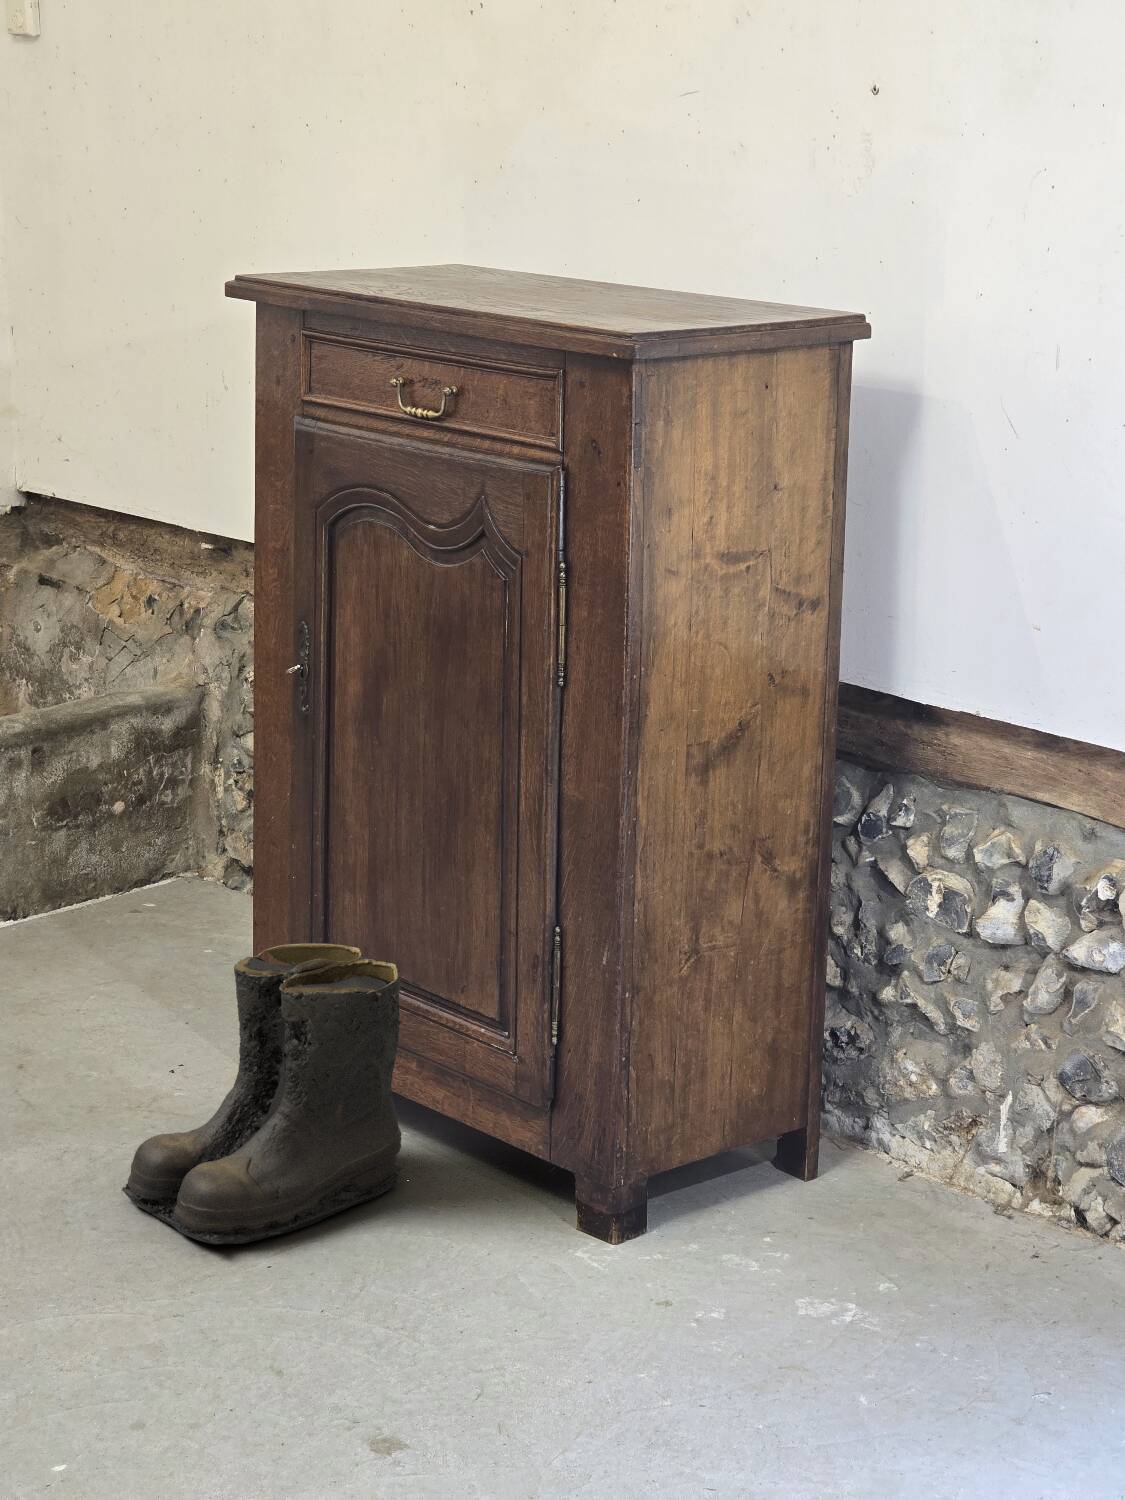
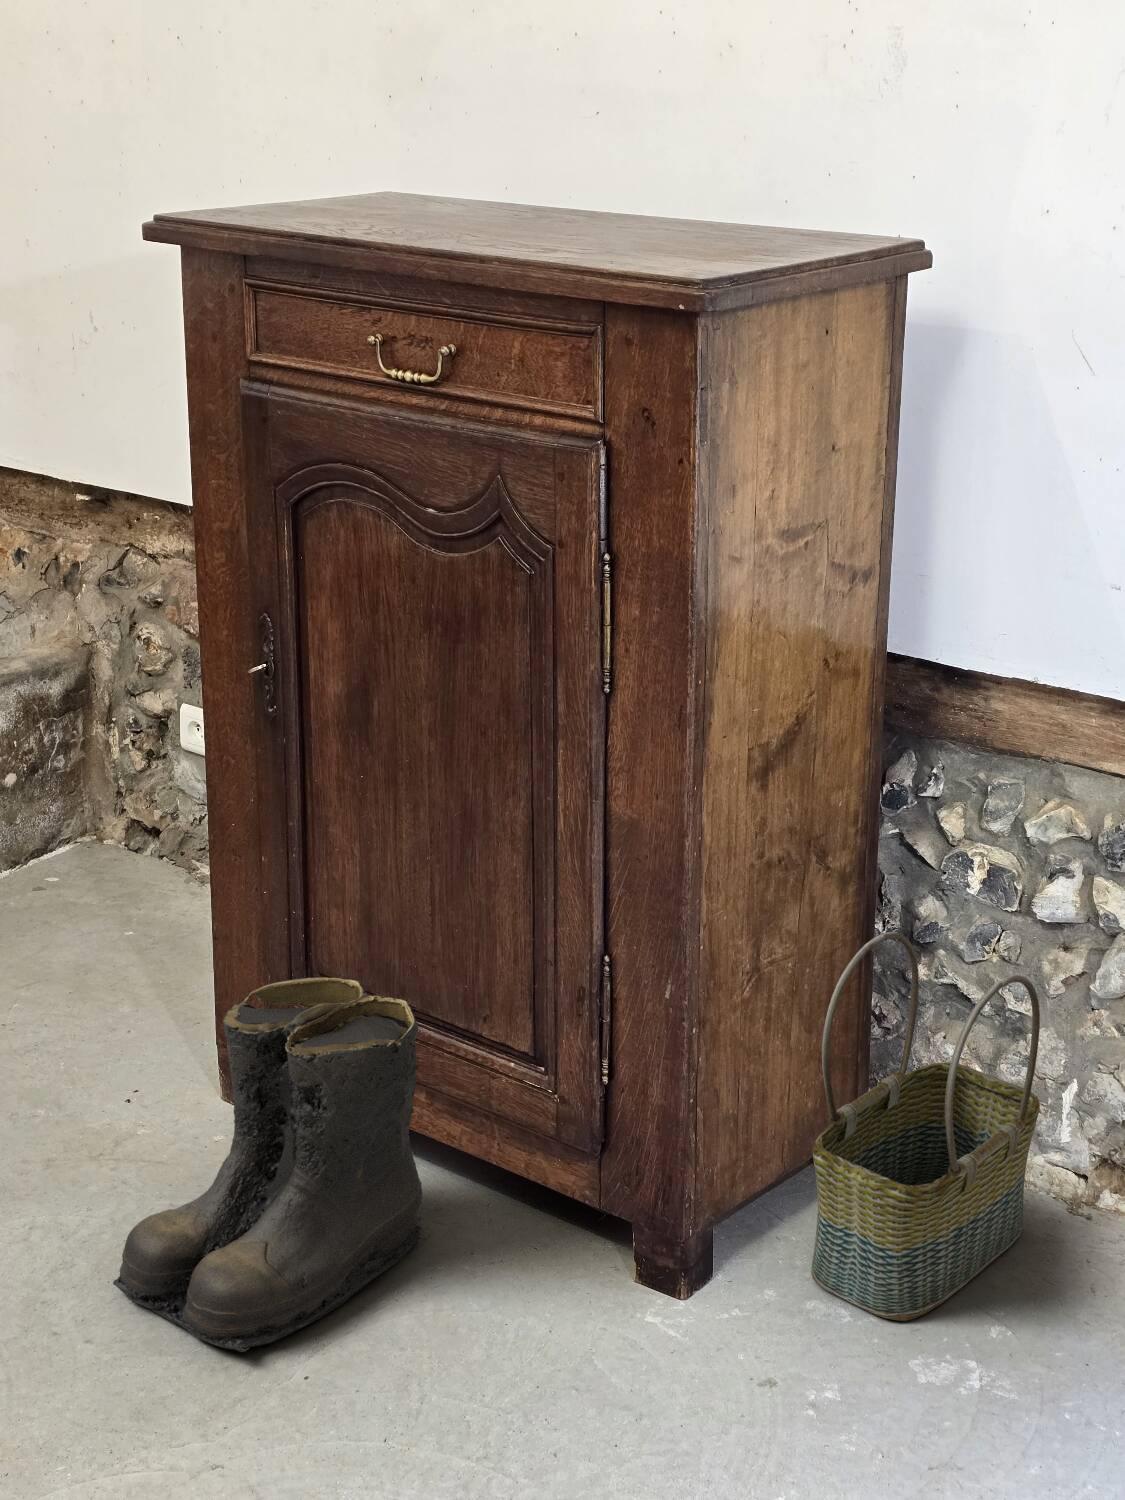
basket: none [739,930,965,1280] -> present [811,932,1040,1321]

